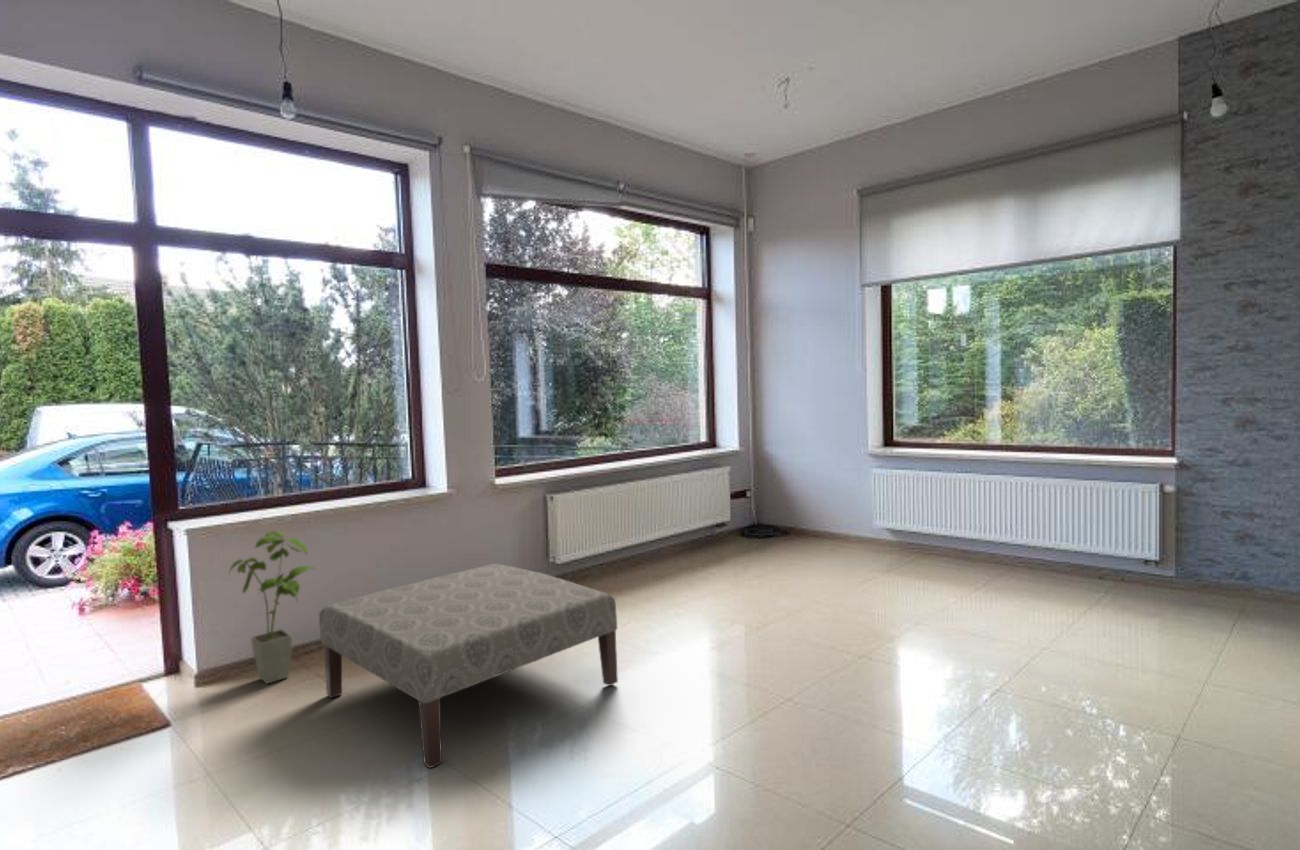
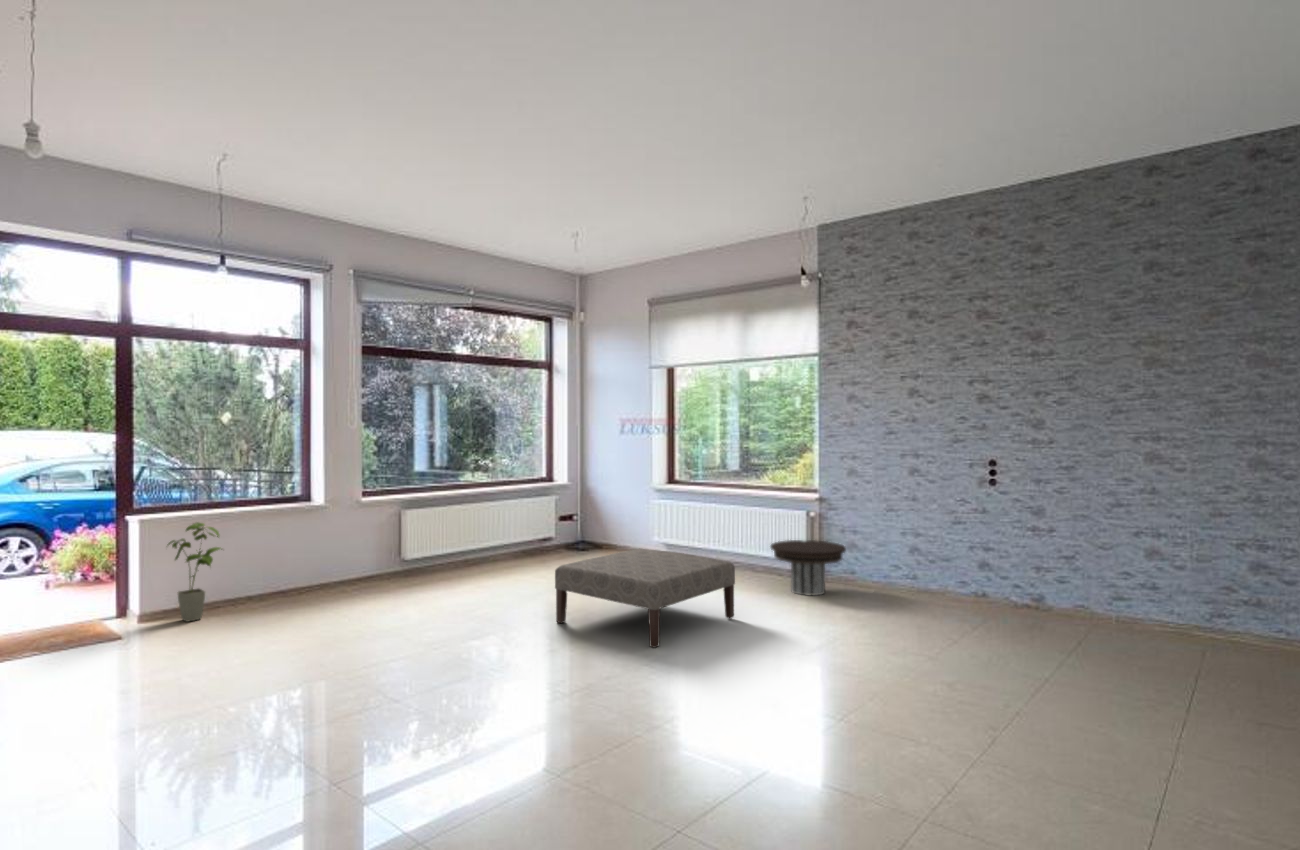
side table: none [1111,527,1254,617] -> present [771,540,846,596]
ottoman: present [319,564,618,768] -> present [555,549,735,648]

